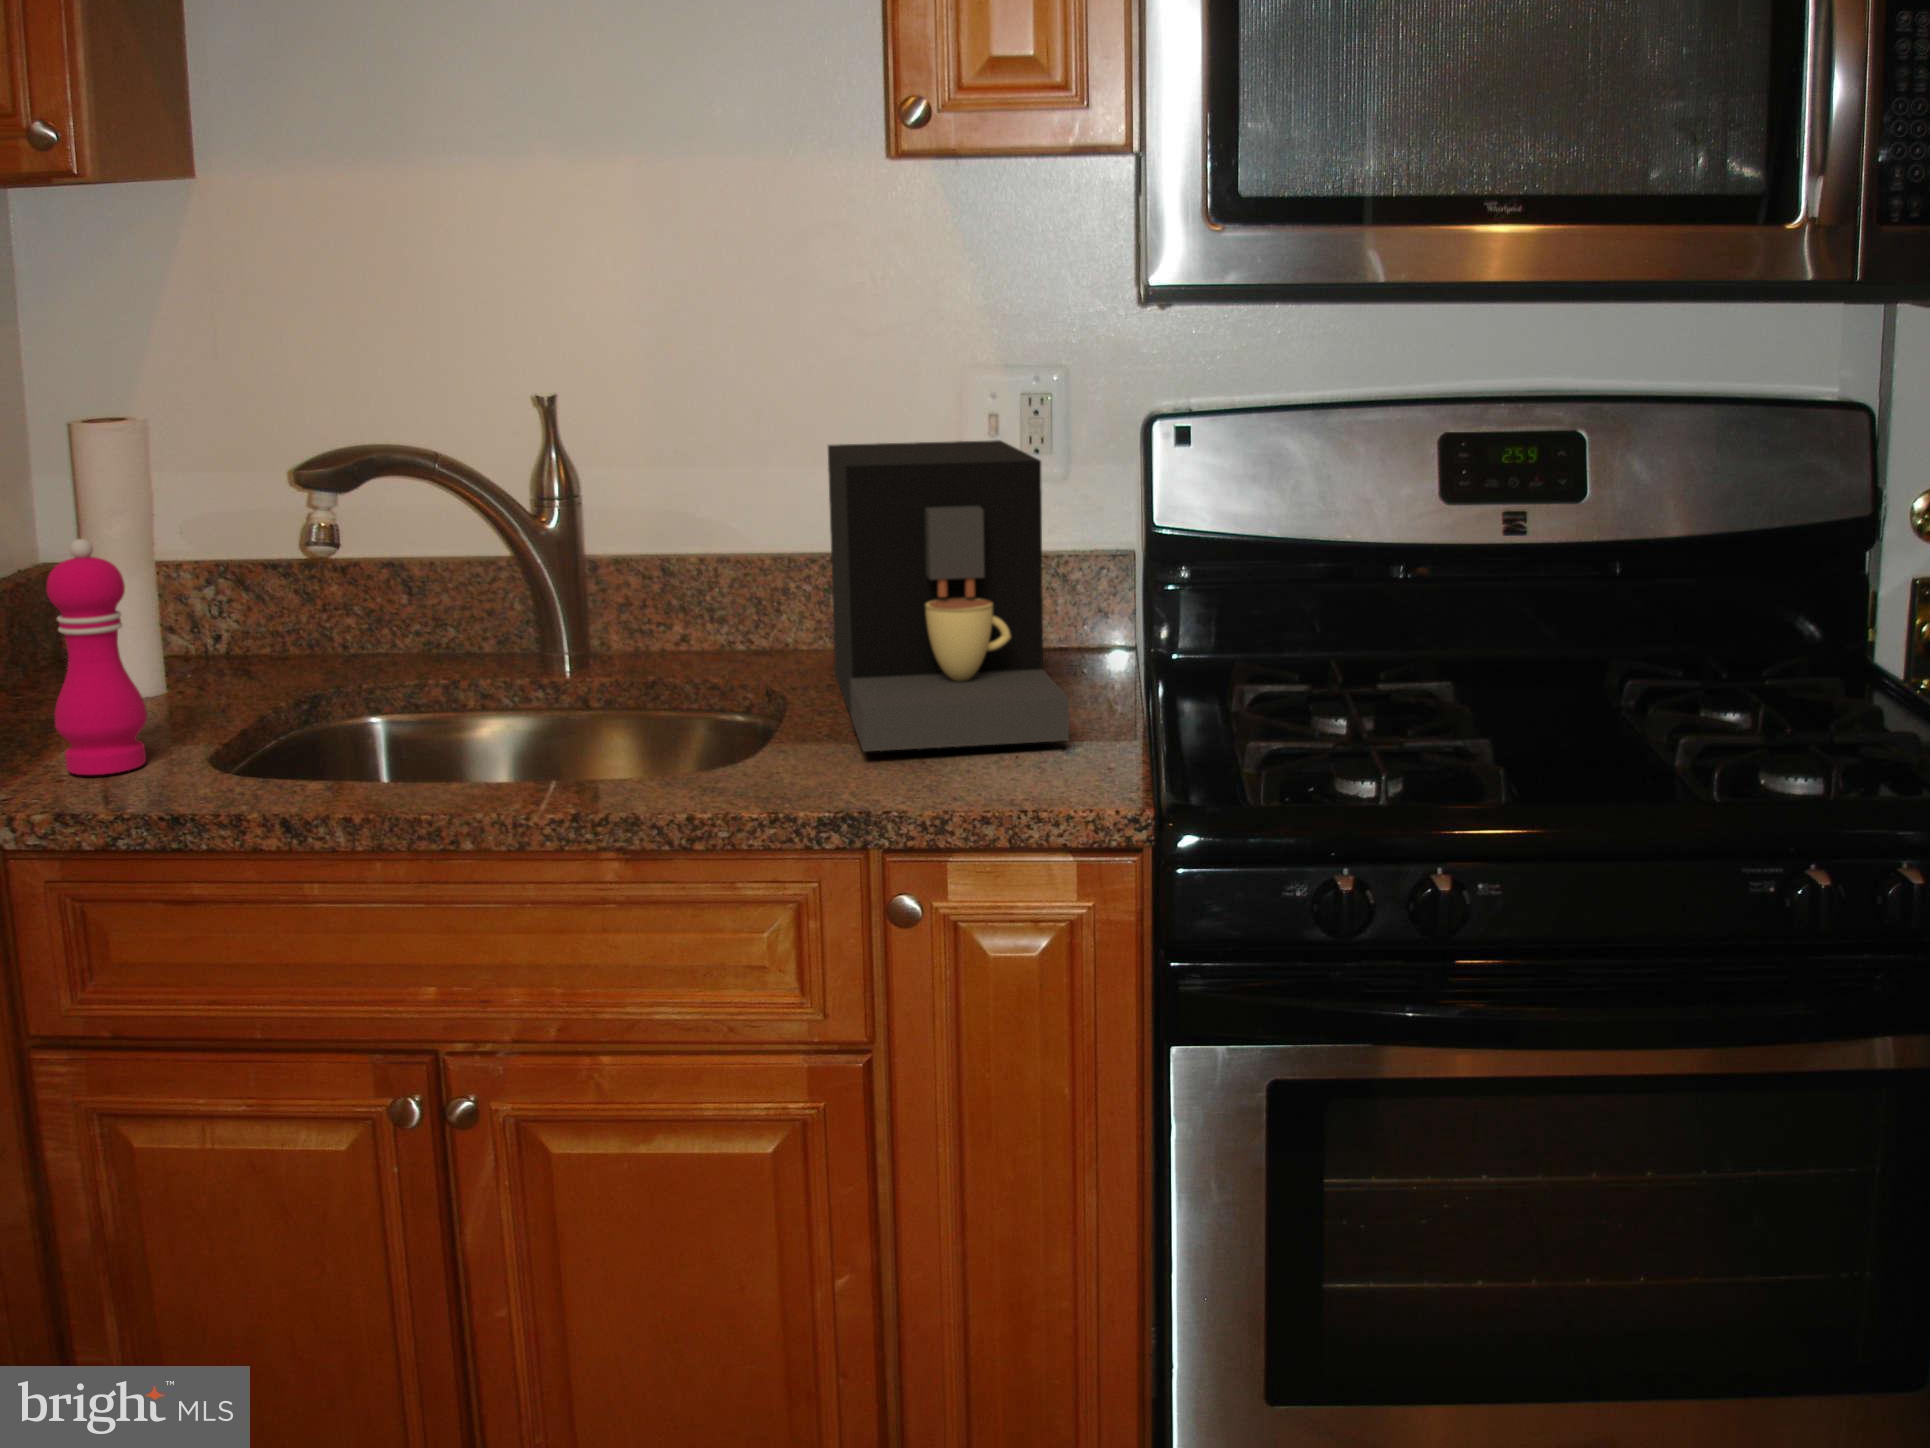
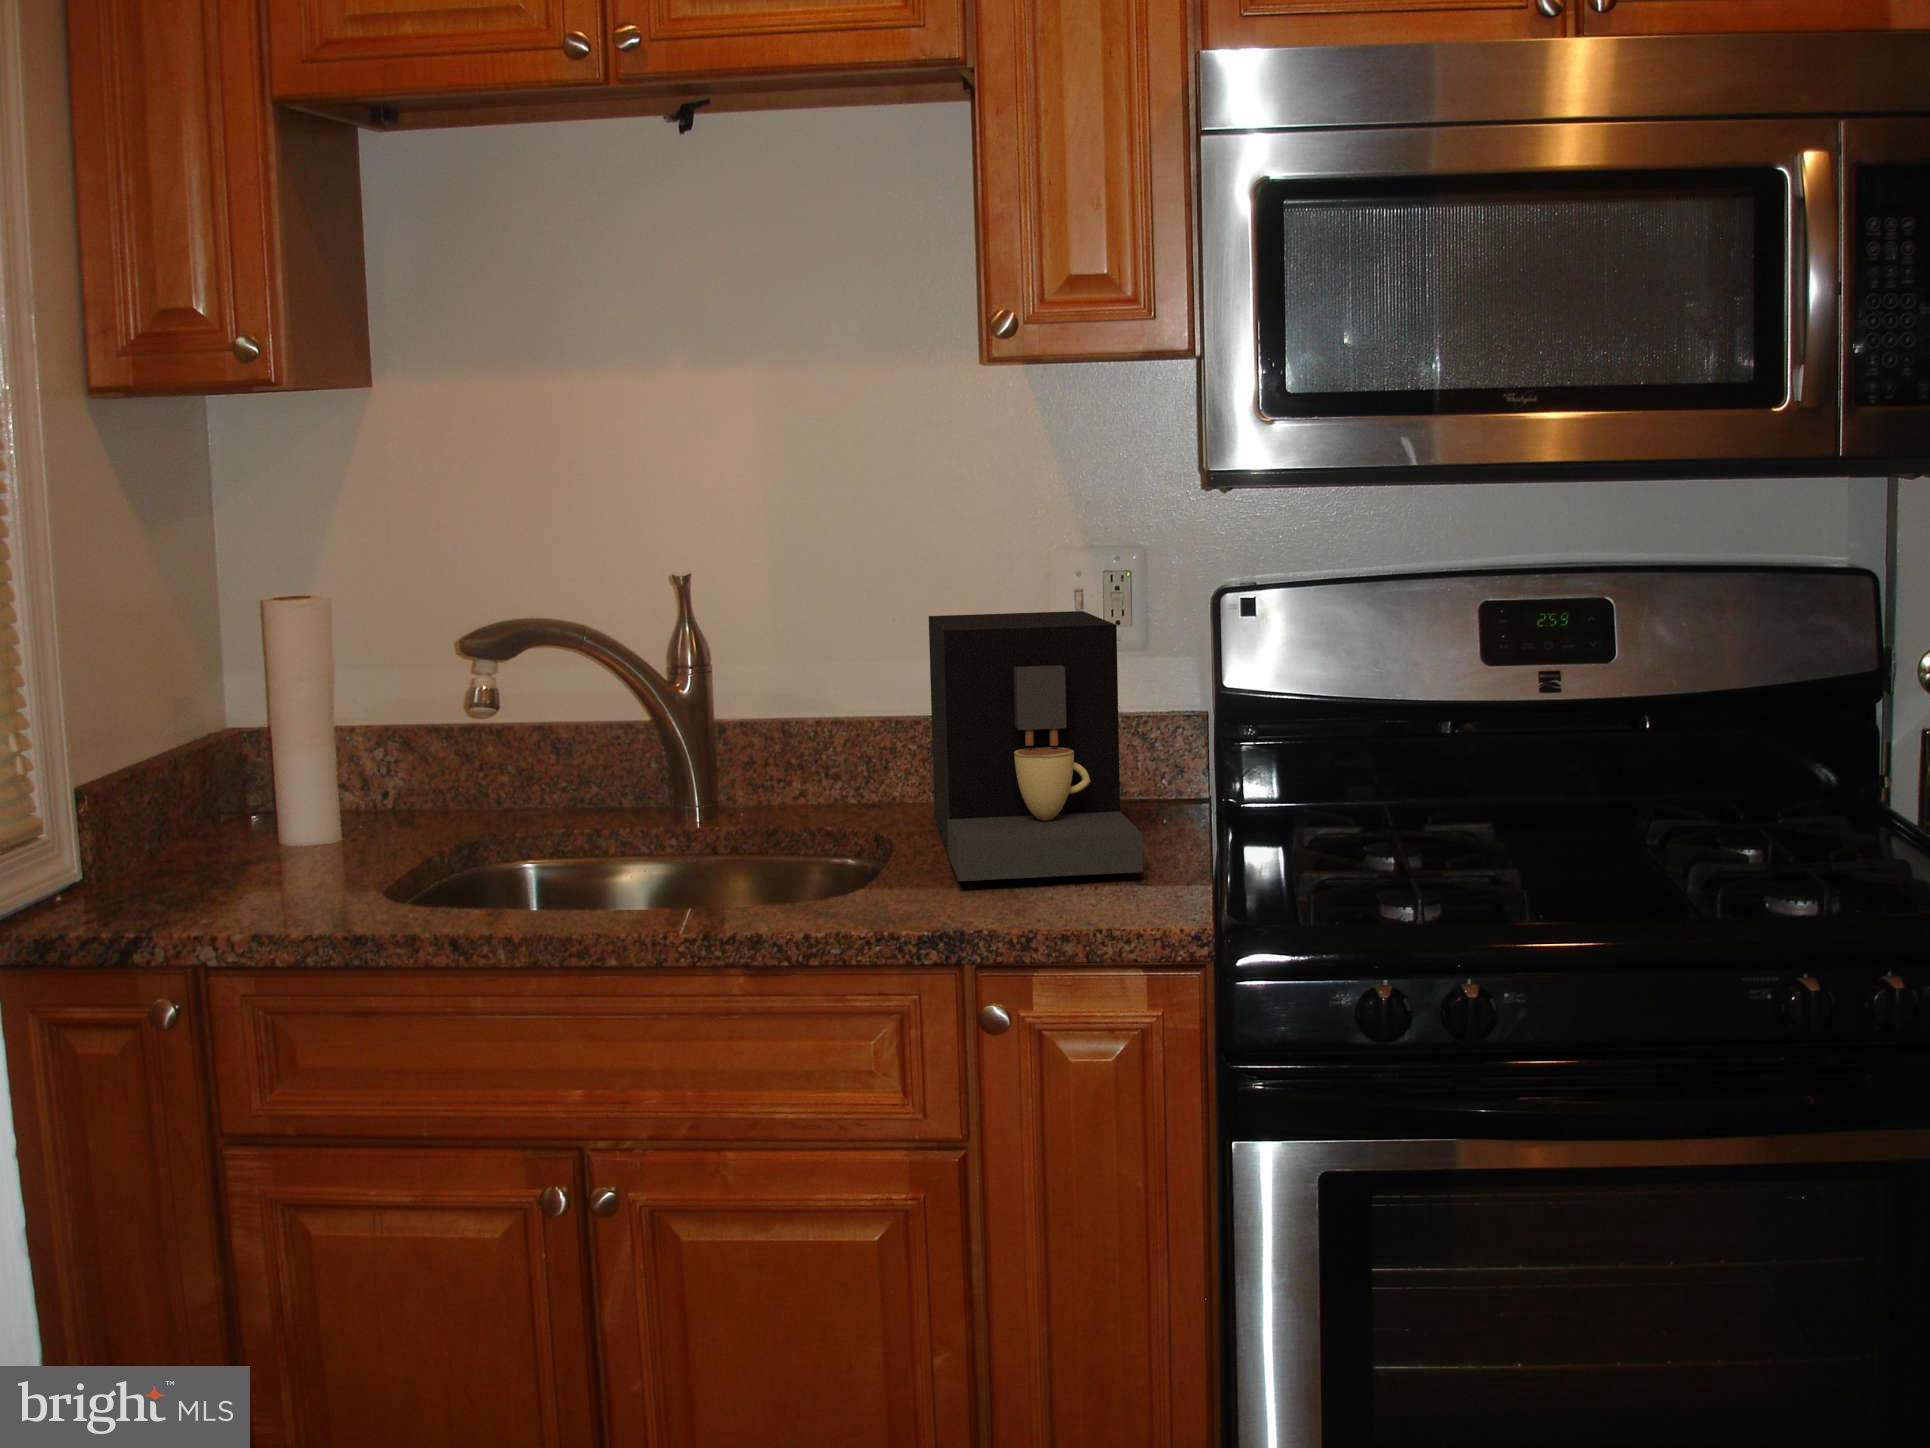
pepper mill: present [47,539,147,775] -> none [255,698,335,904]

